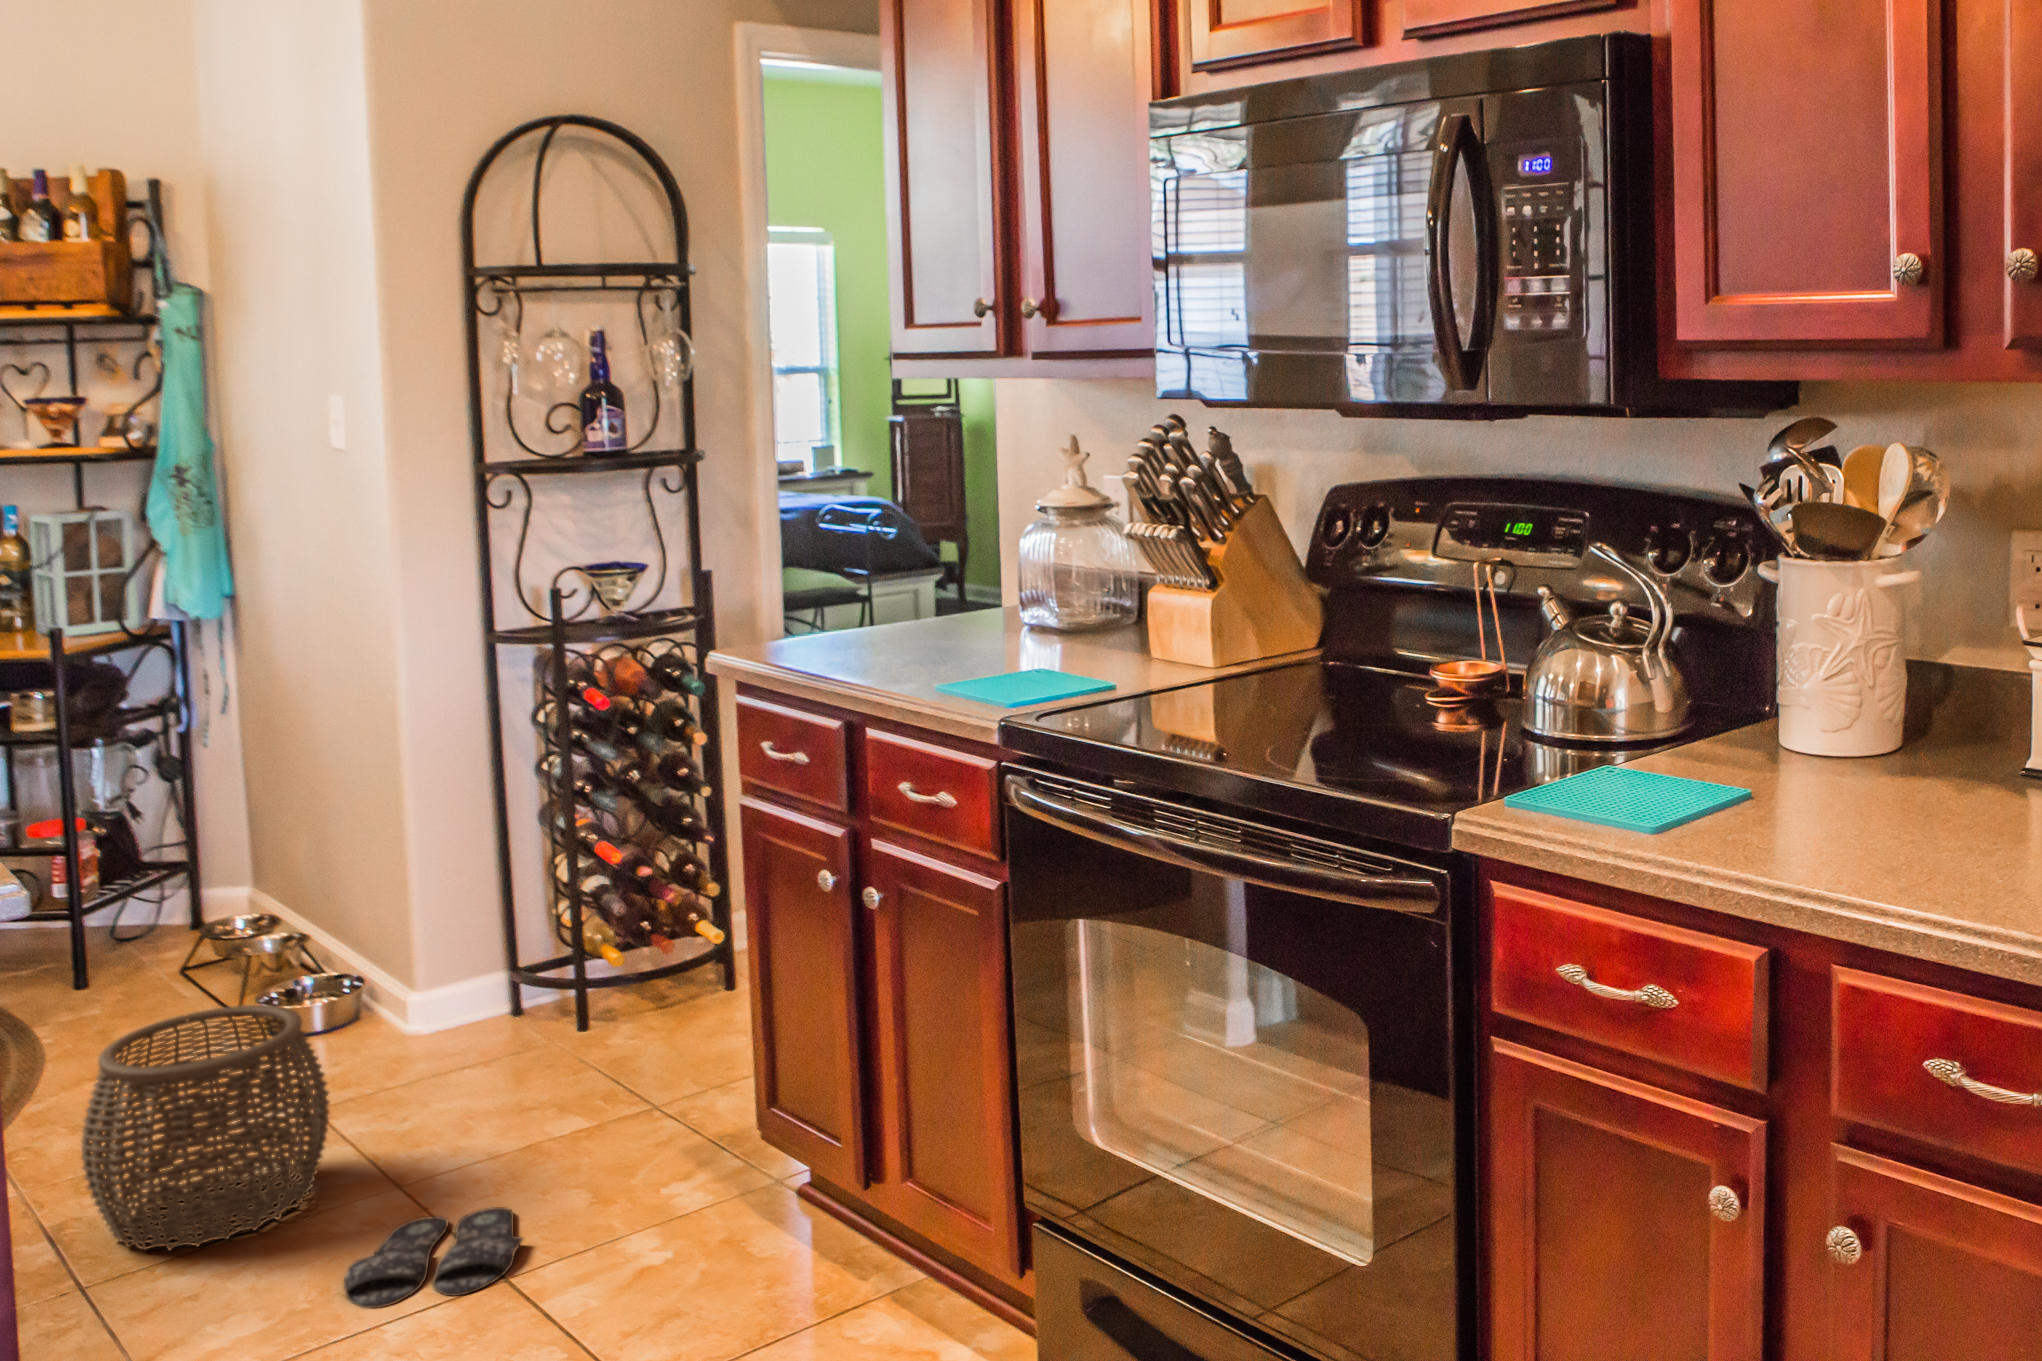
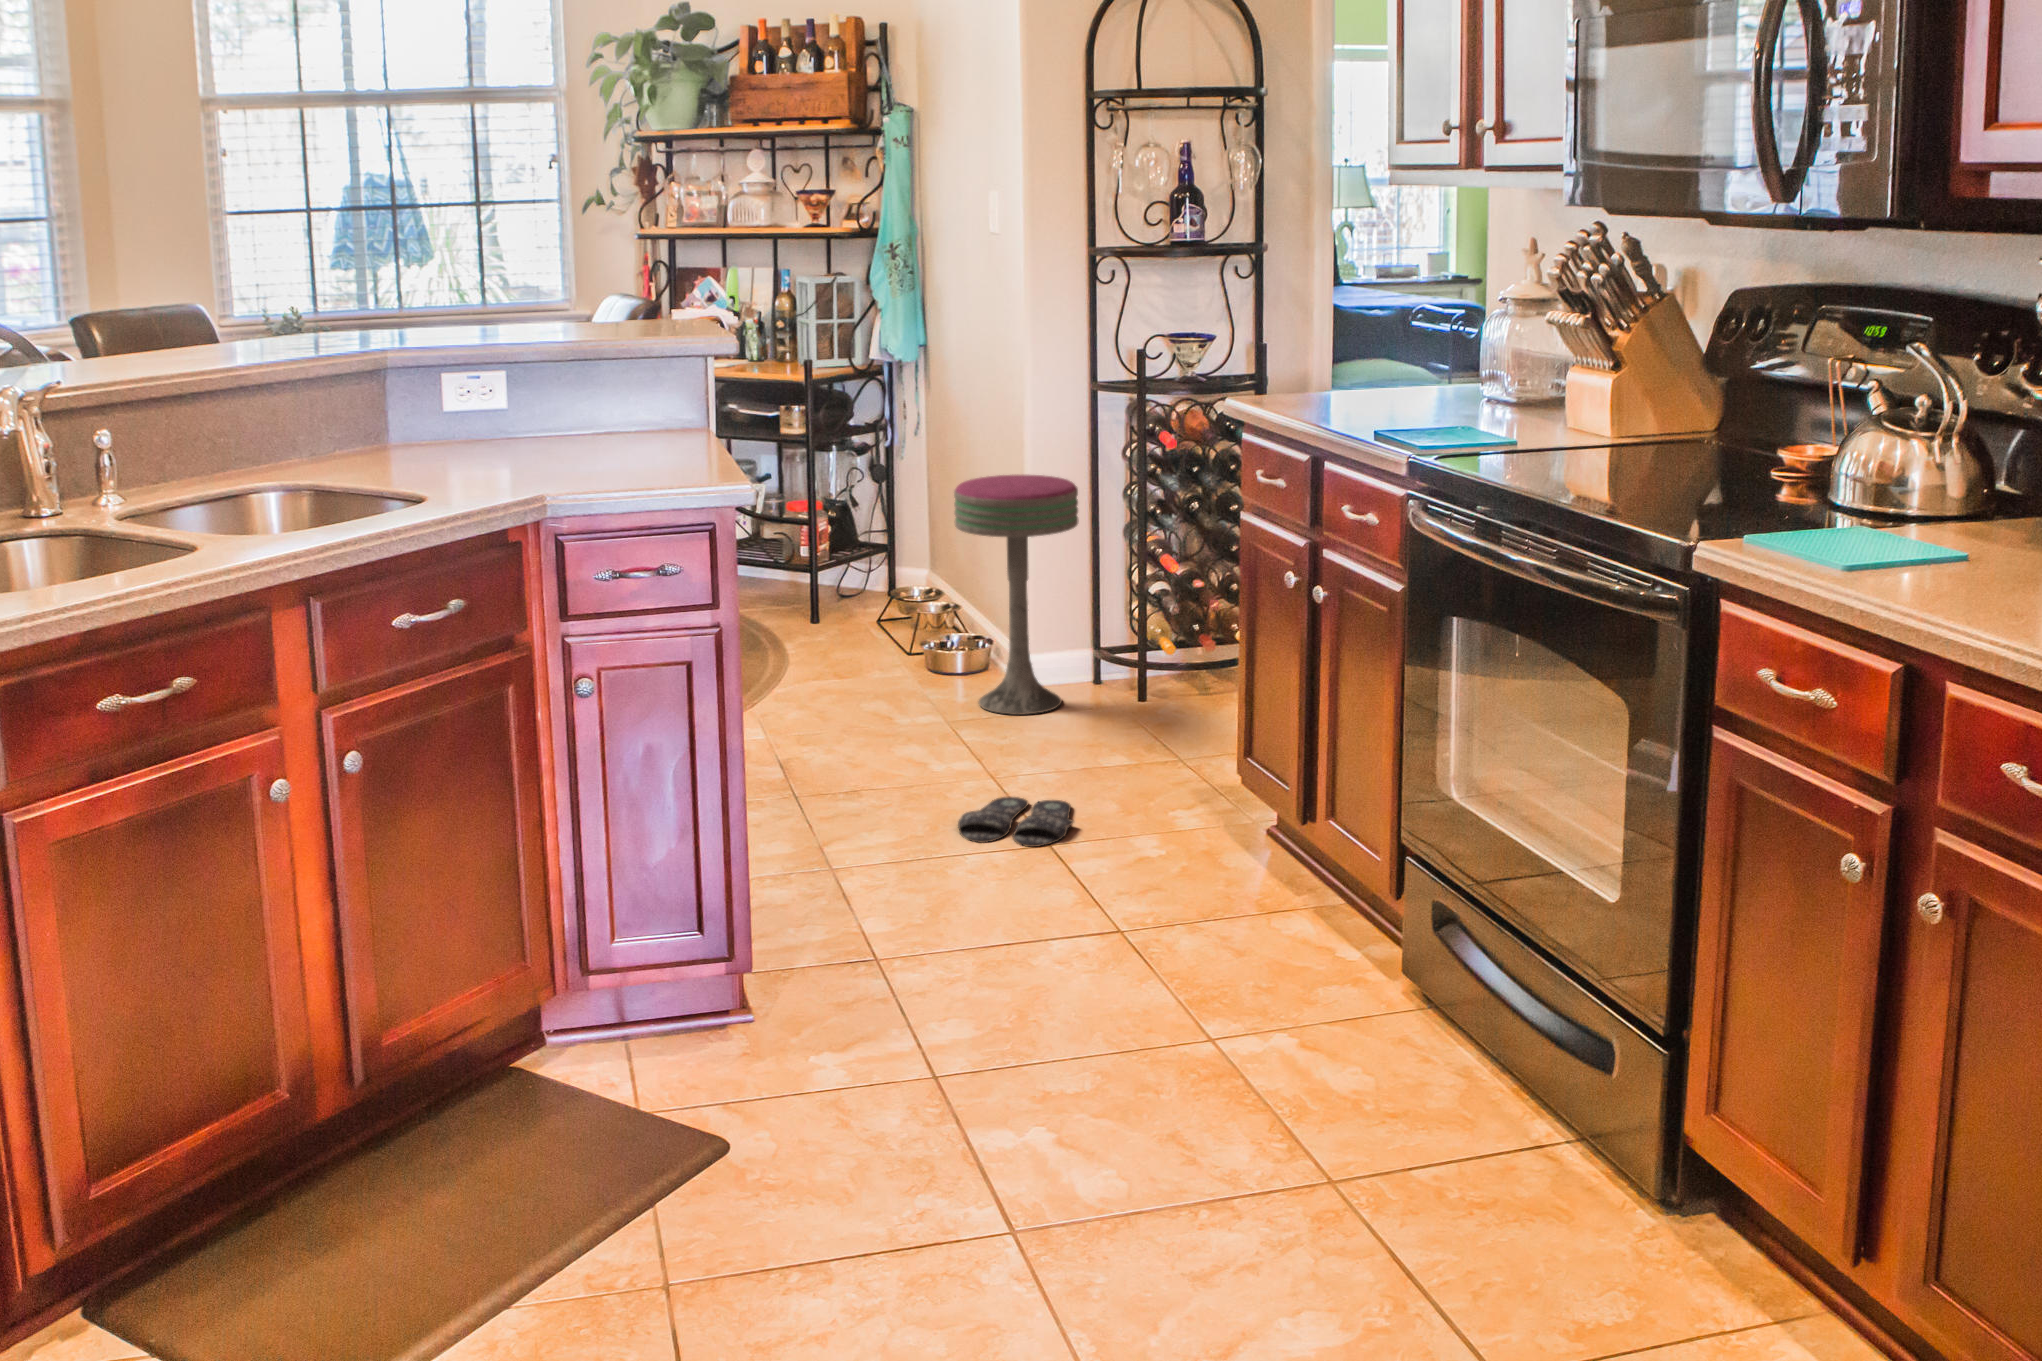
bar stool: none [299,757,485,1085] -> present [954,475,1079,715]
woven basket: present [81,1005,330,1251] -> none [811,630,960,786]

